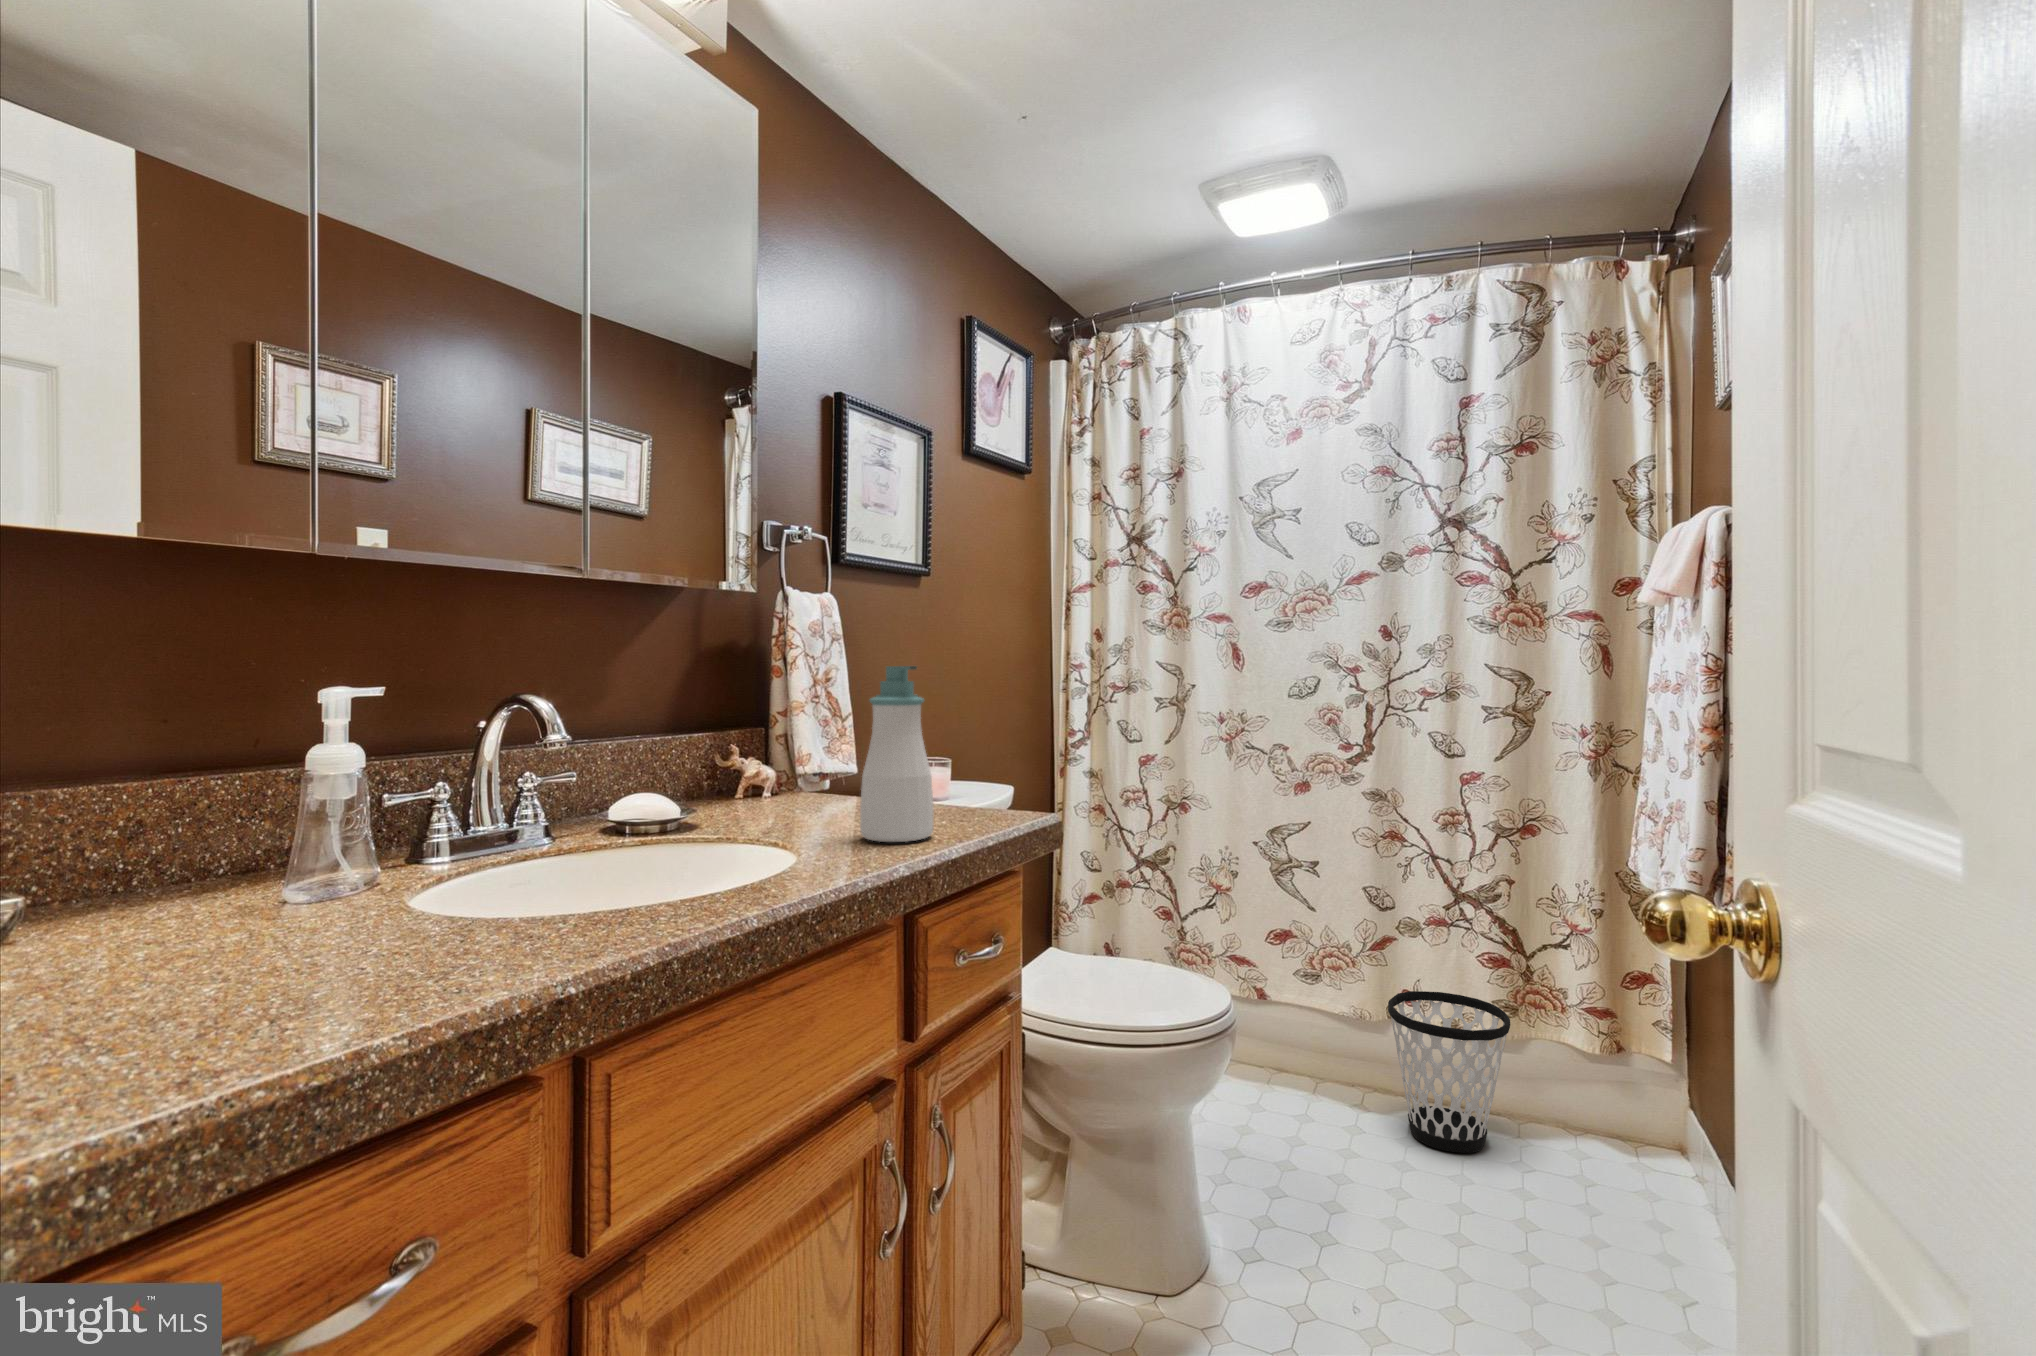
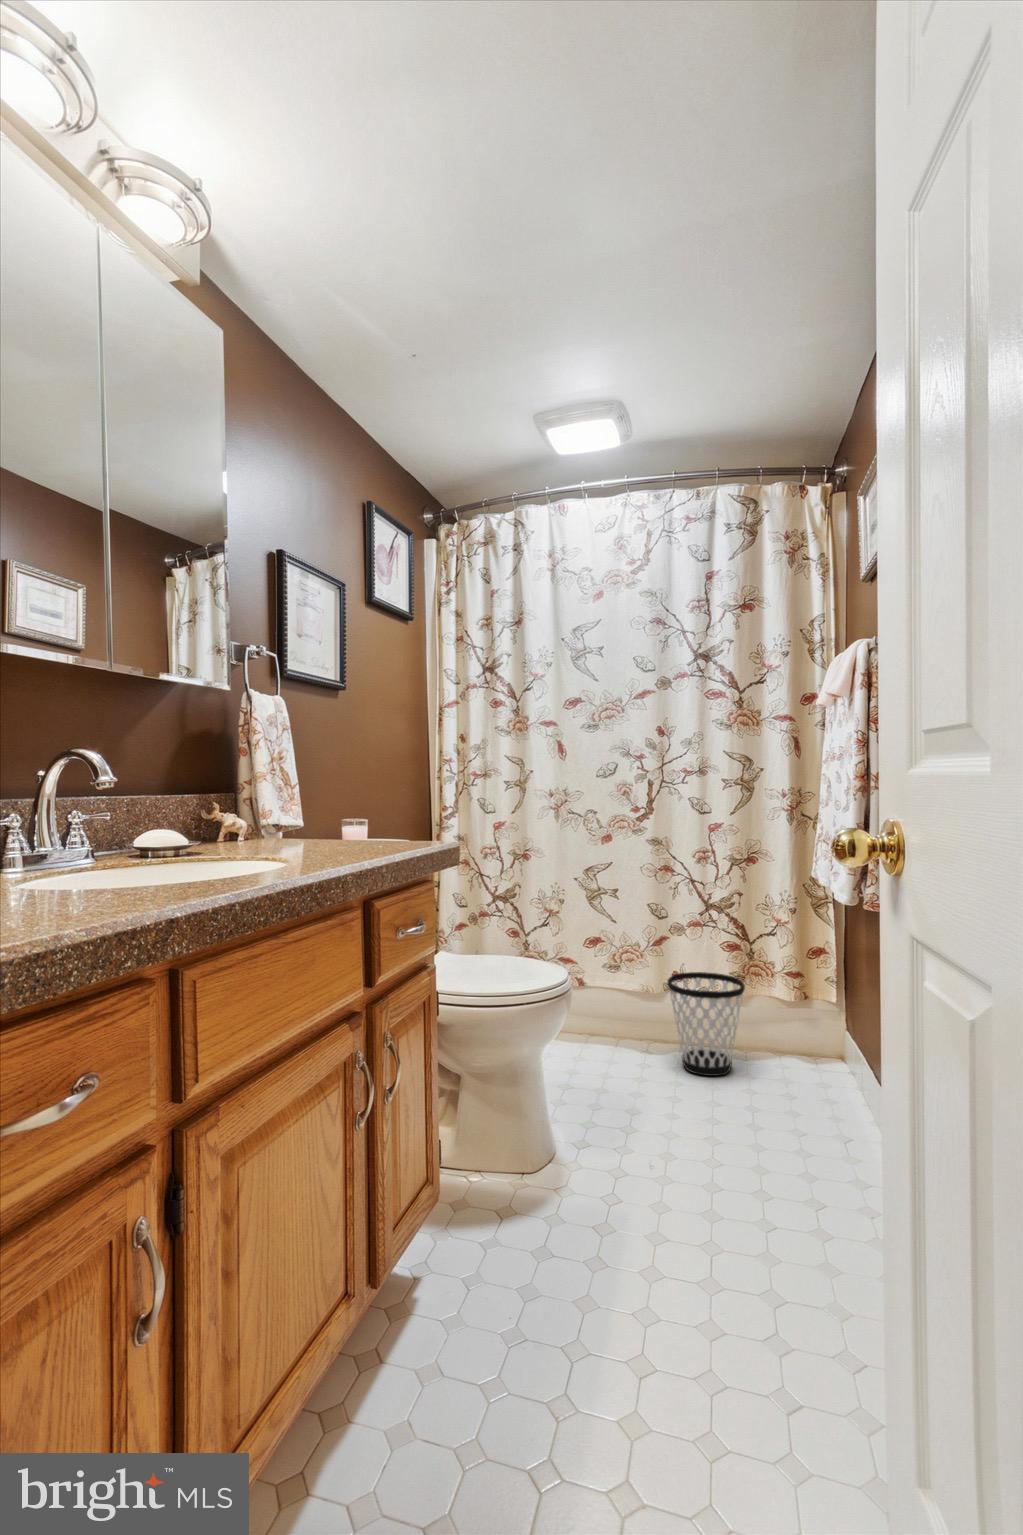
soap bottle: present [860,666,933,842] -> none [326,734,378,854]

